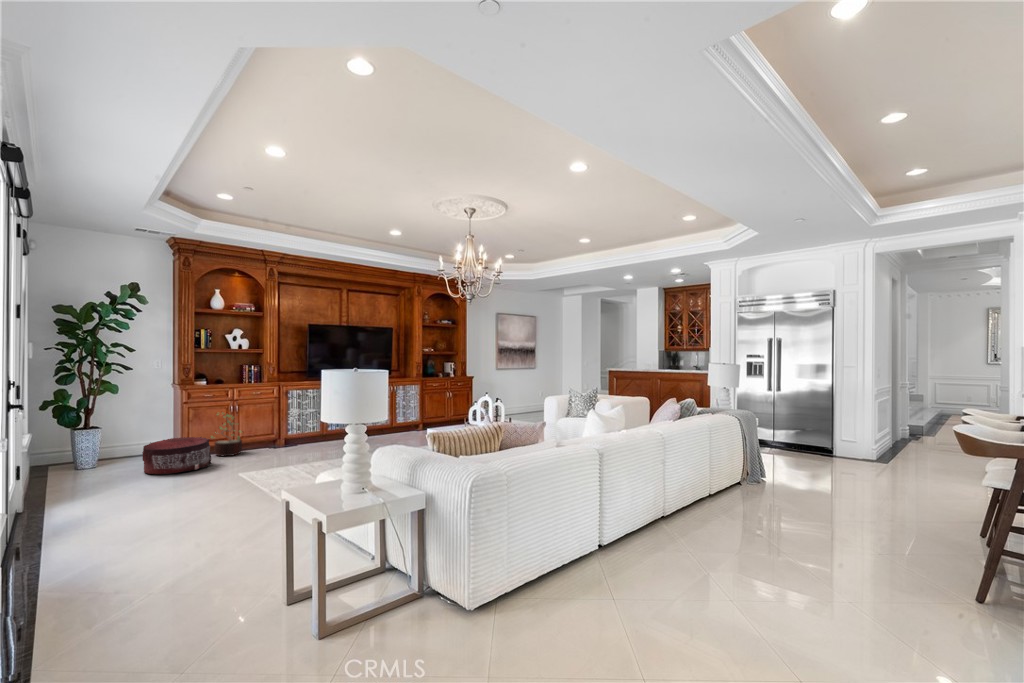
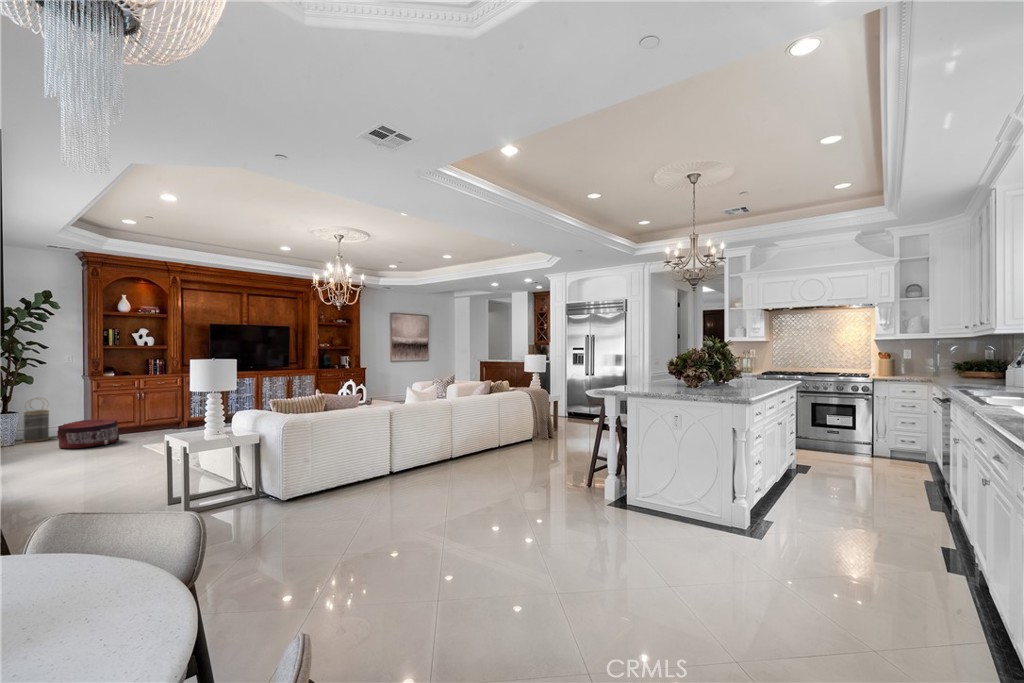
basket: none [106,409,136,462] -> present [23,398,49,442]
decorative plant: present [210,412,243,456] -> none [117,398,149,436]

